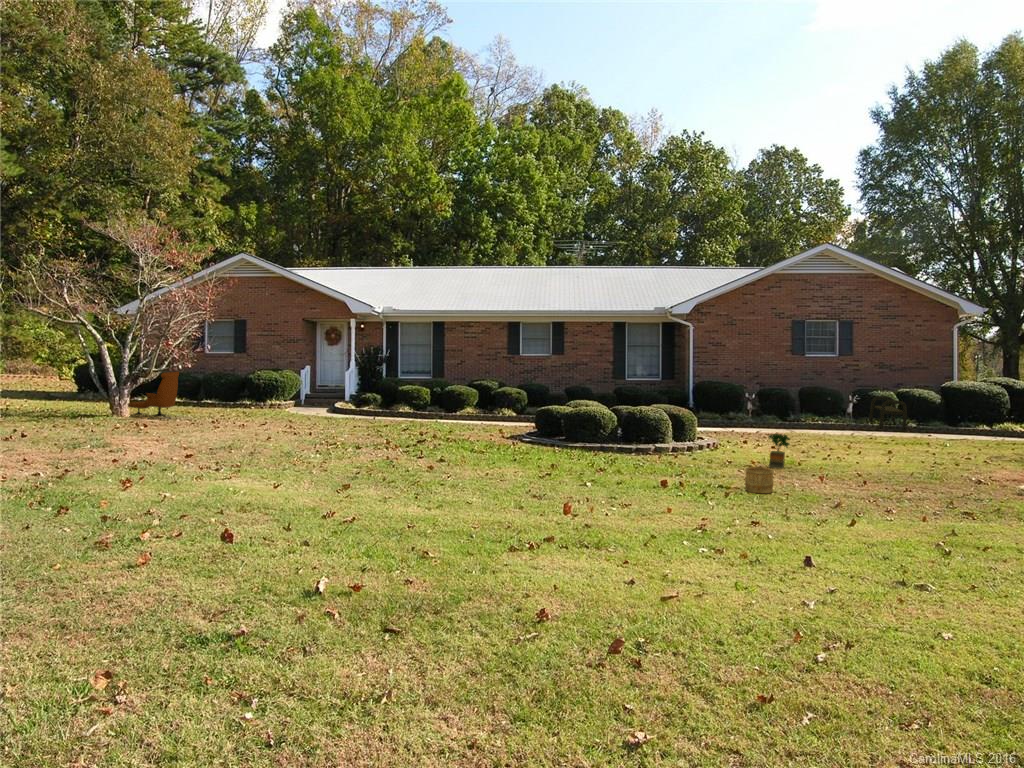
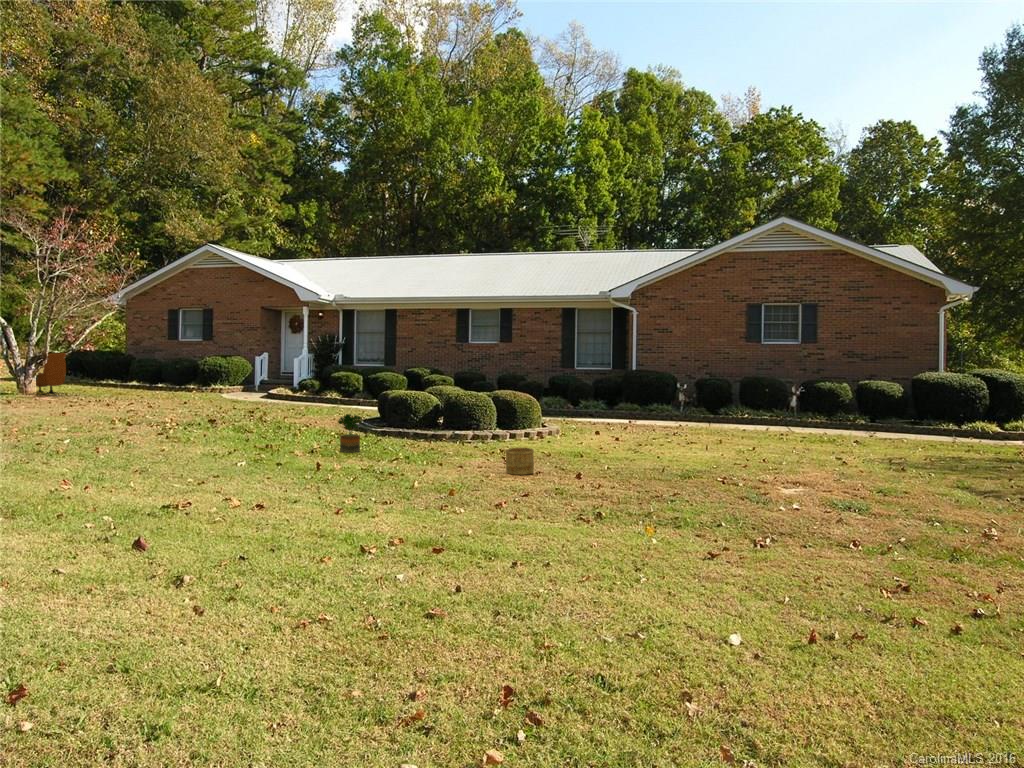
bench: present [869,396,907,430] -> none [790,387,824,426]
potted tree: present [769,434,790,469] -> present [338,414,364,453]
wooden bucket: present [745,467,774,493] -> present [505,448,534,475]

